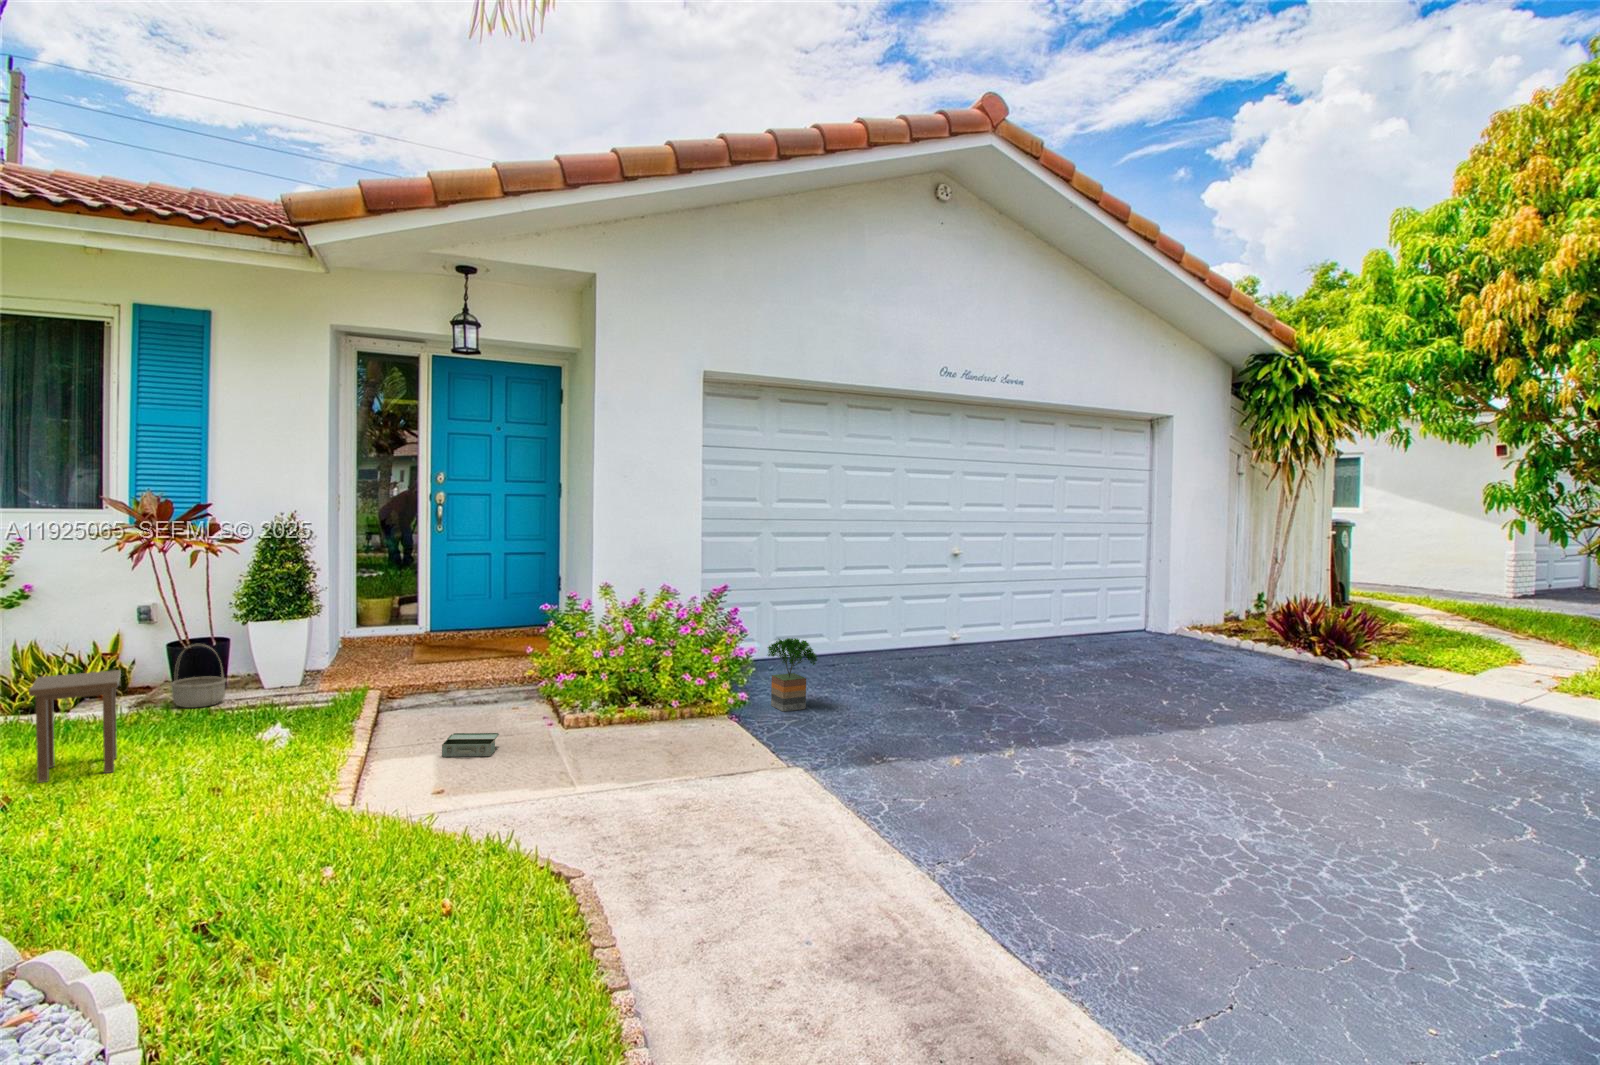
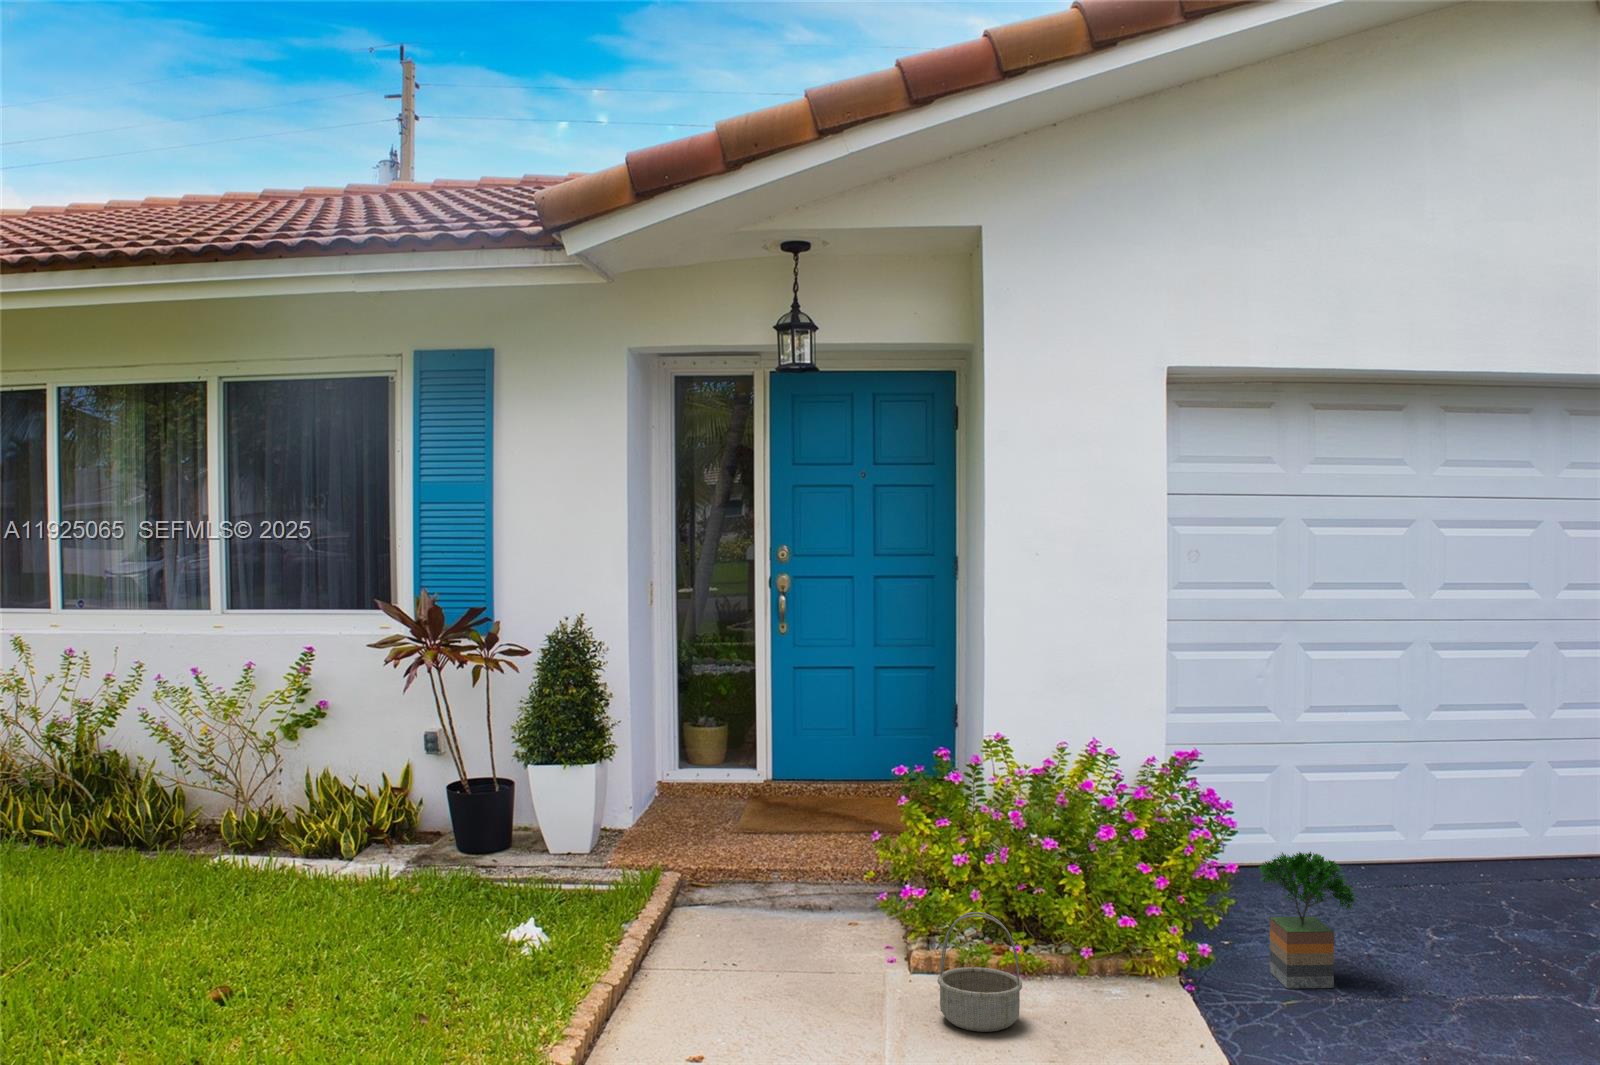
basket: present [171,644,227,708] -> present [937,912,1022,1032]
stool: present [29,670,121,783] -> none [264,835,363,972]
toolbox: present [442,733,499,757] -> none [718,964,800,1009]

